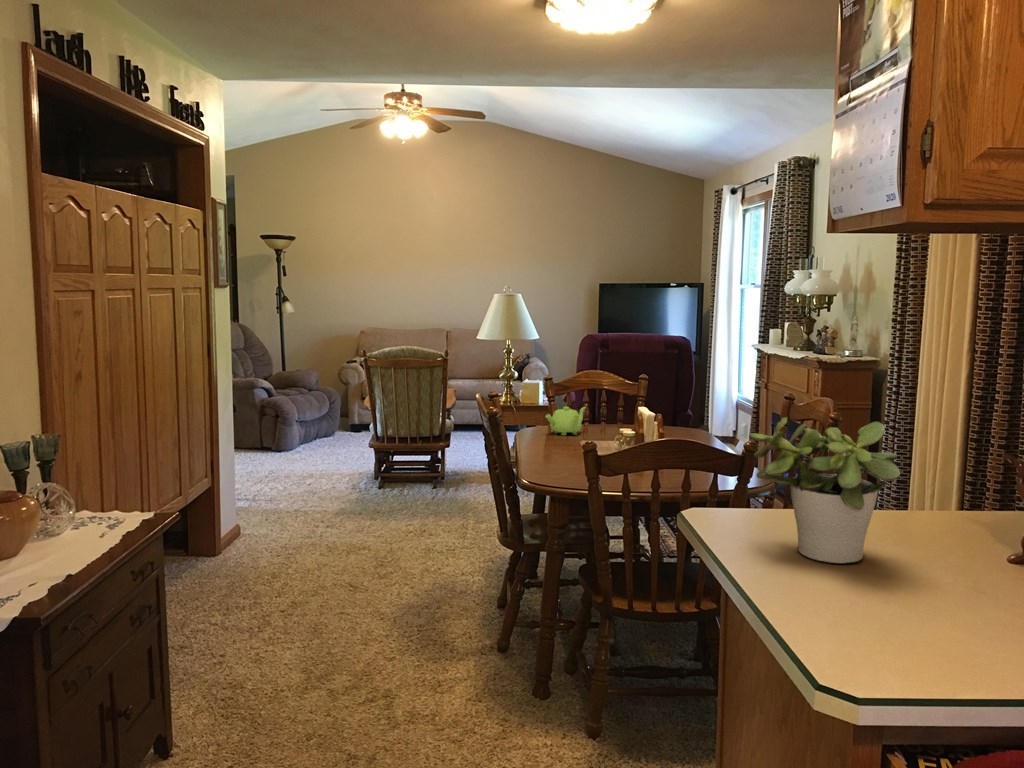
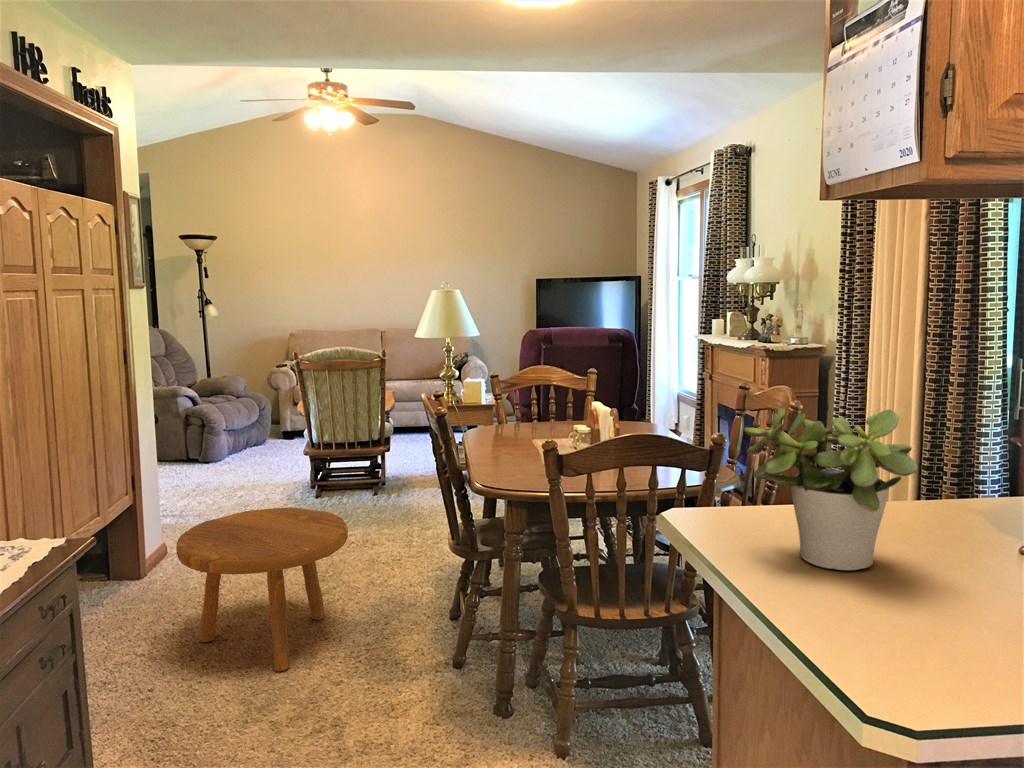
teapot: present [546,407,585,436] -> none [494,403,537,435]
footstool: none [250,495,405,645] -> present [176,507,348,672]

